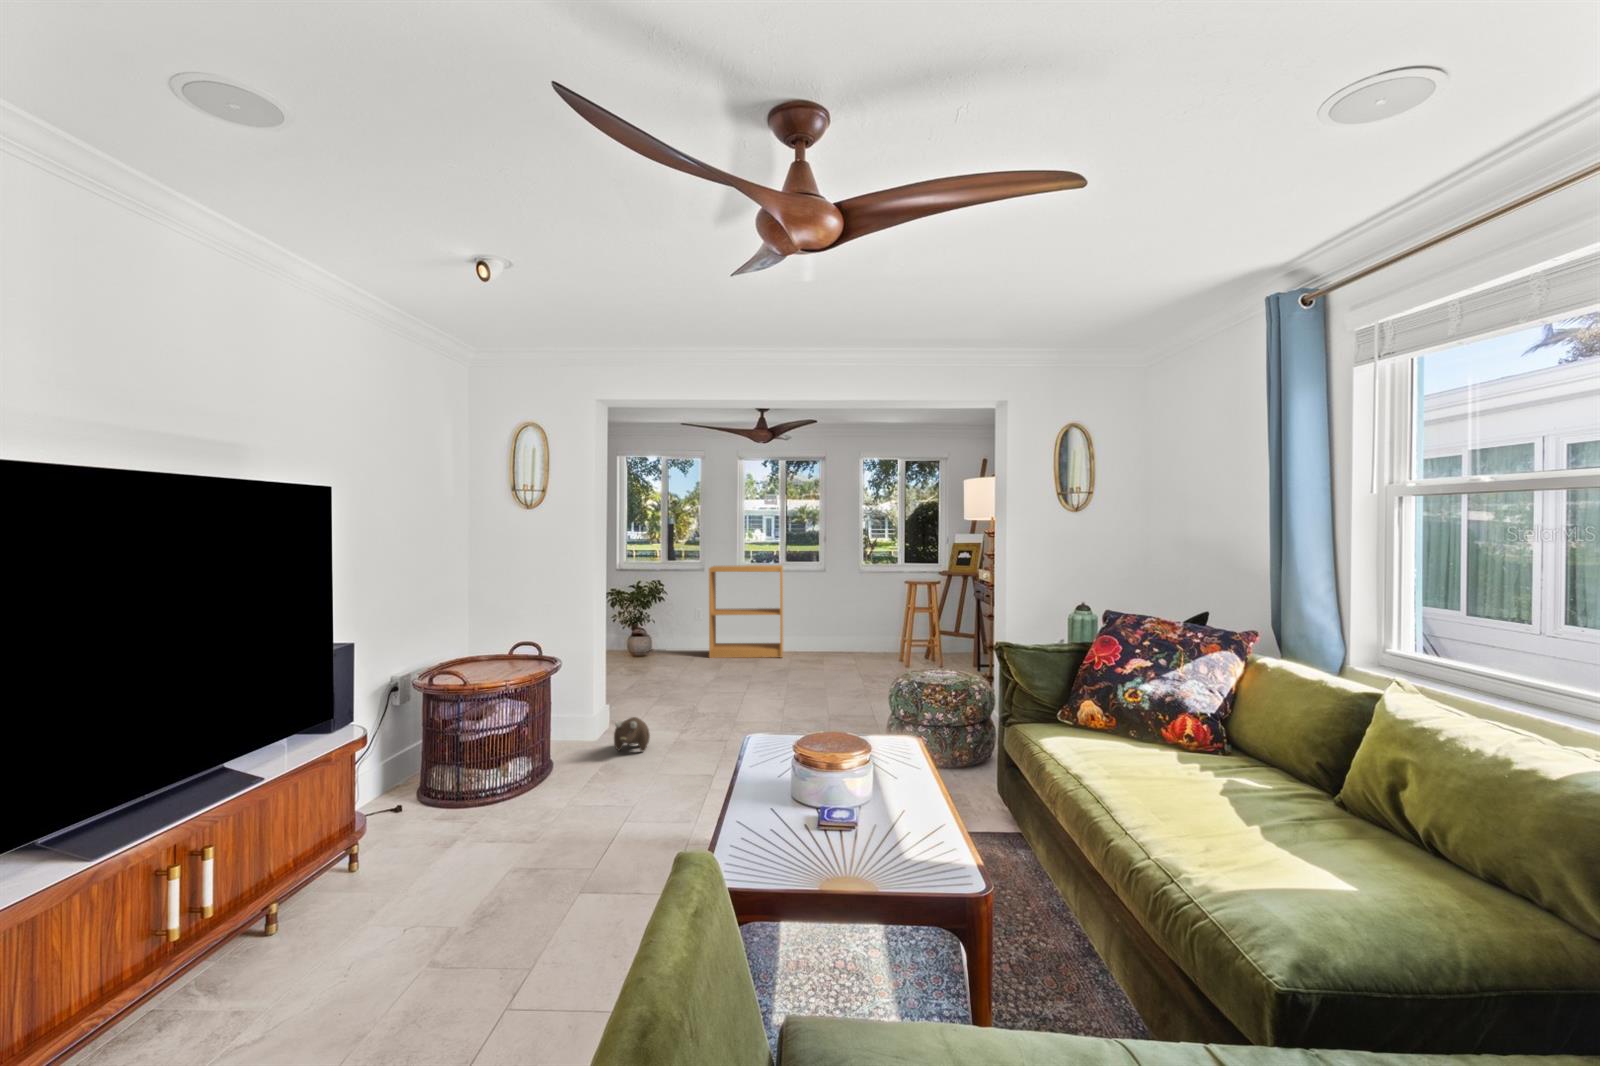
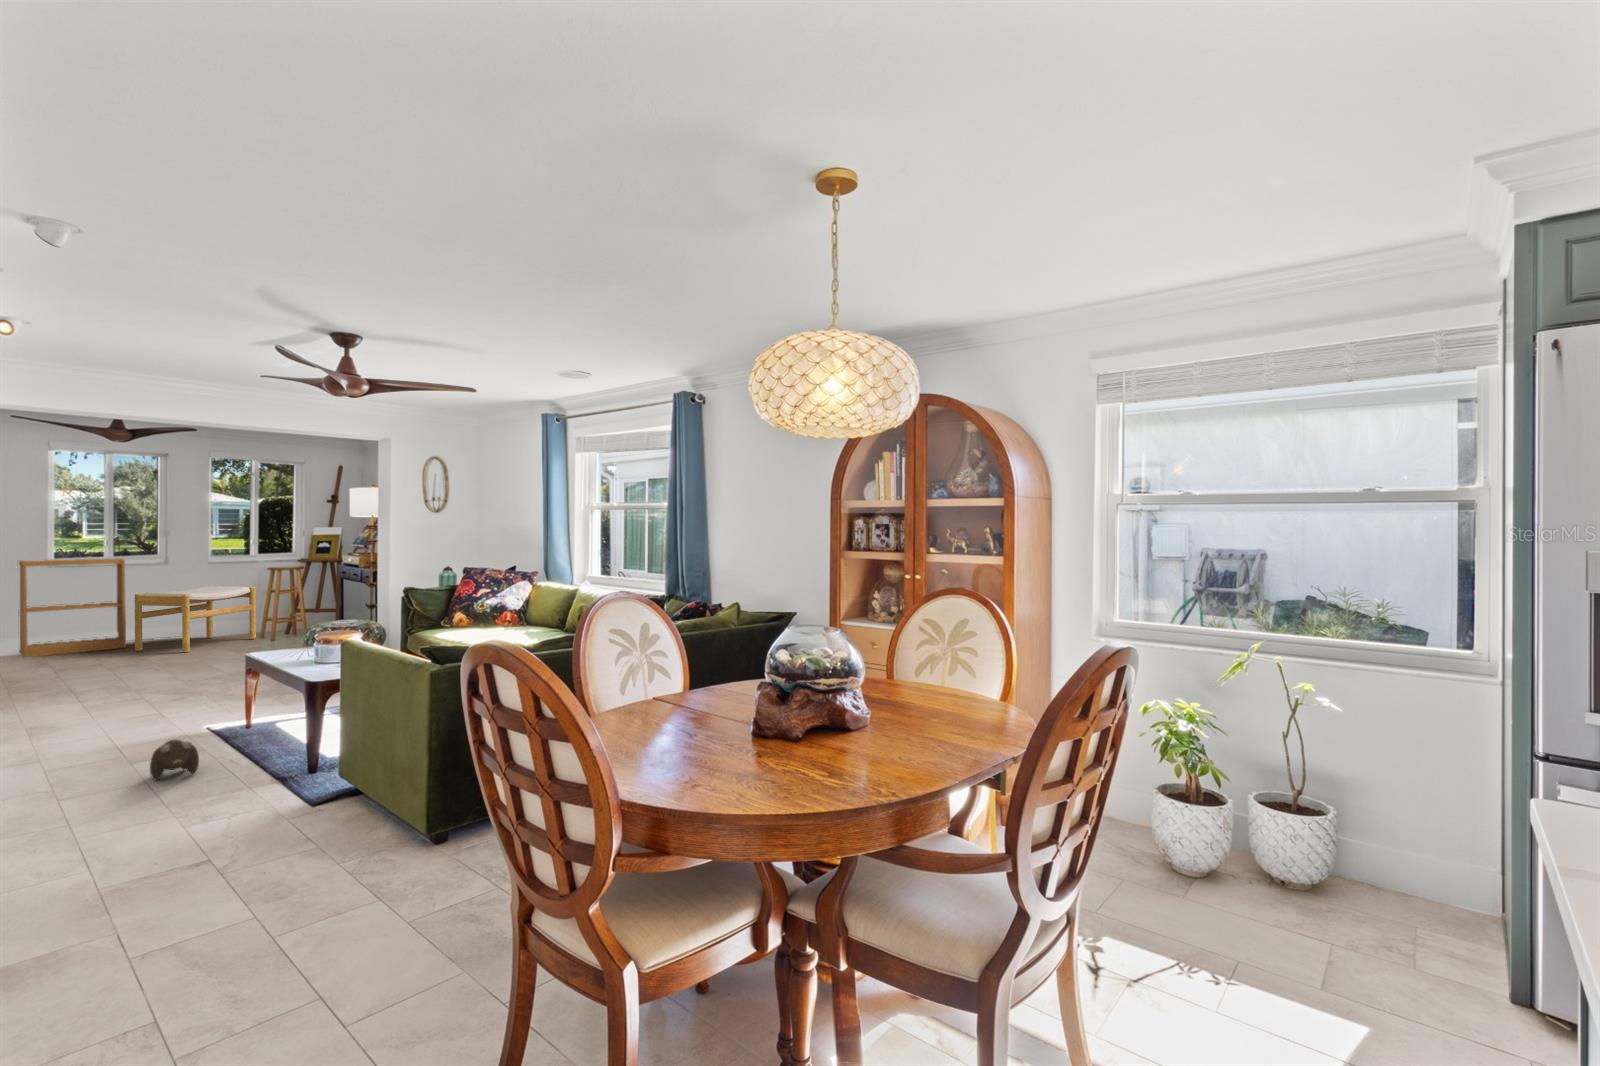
footstool: none [784,599,891,673] -> present [135,586,256,653]
plush toy: present [614,717,650,752] -> present [150,740,199,780]

